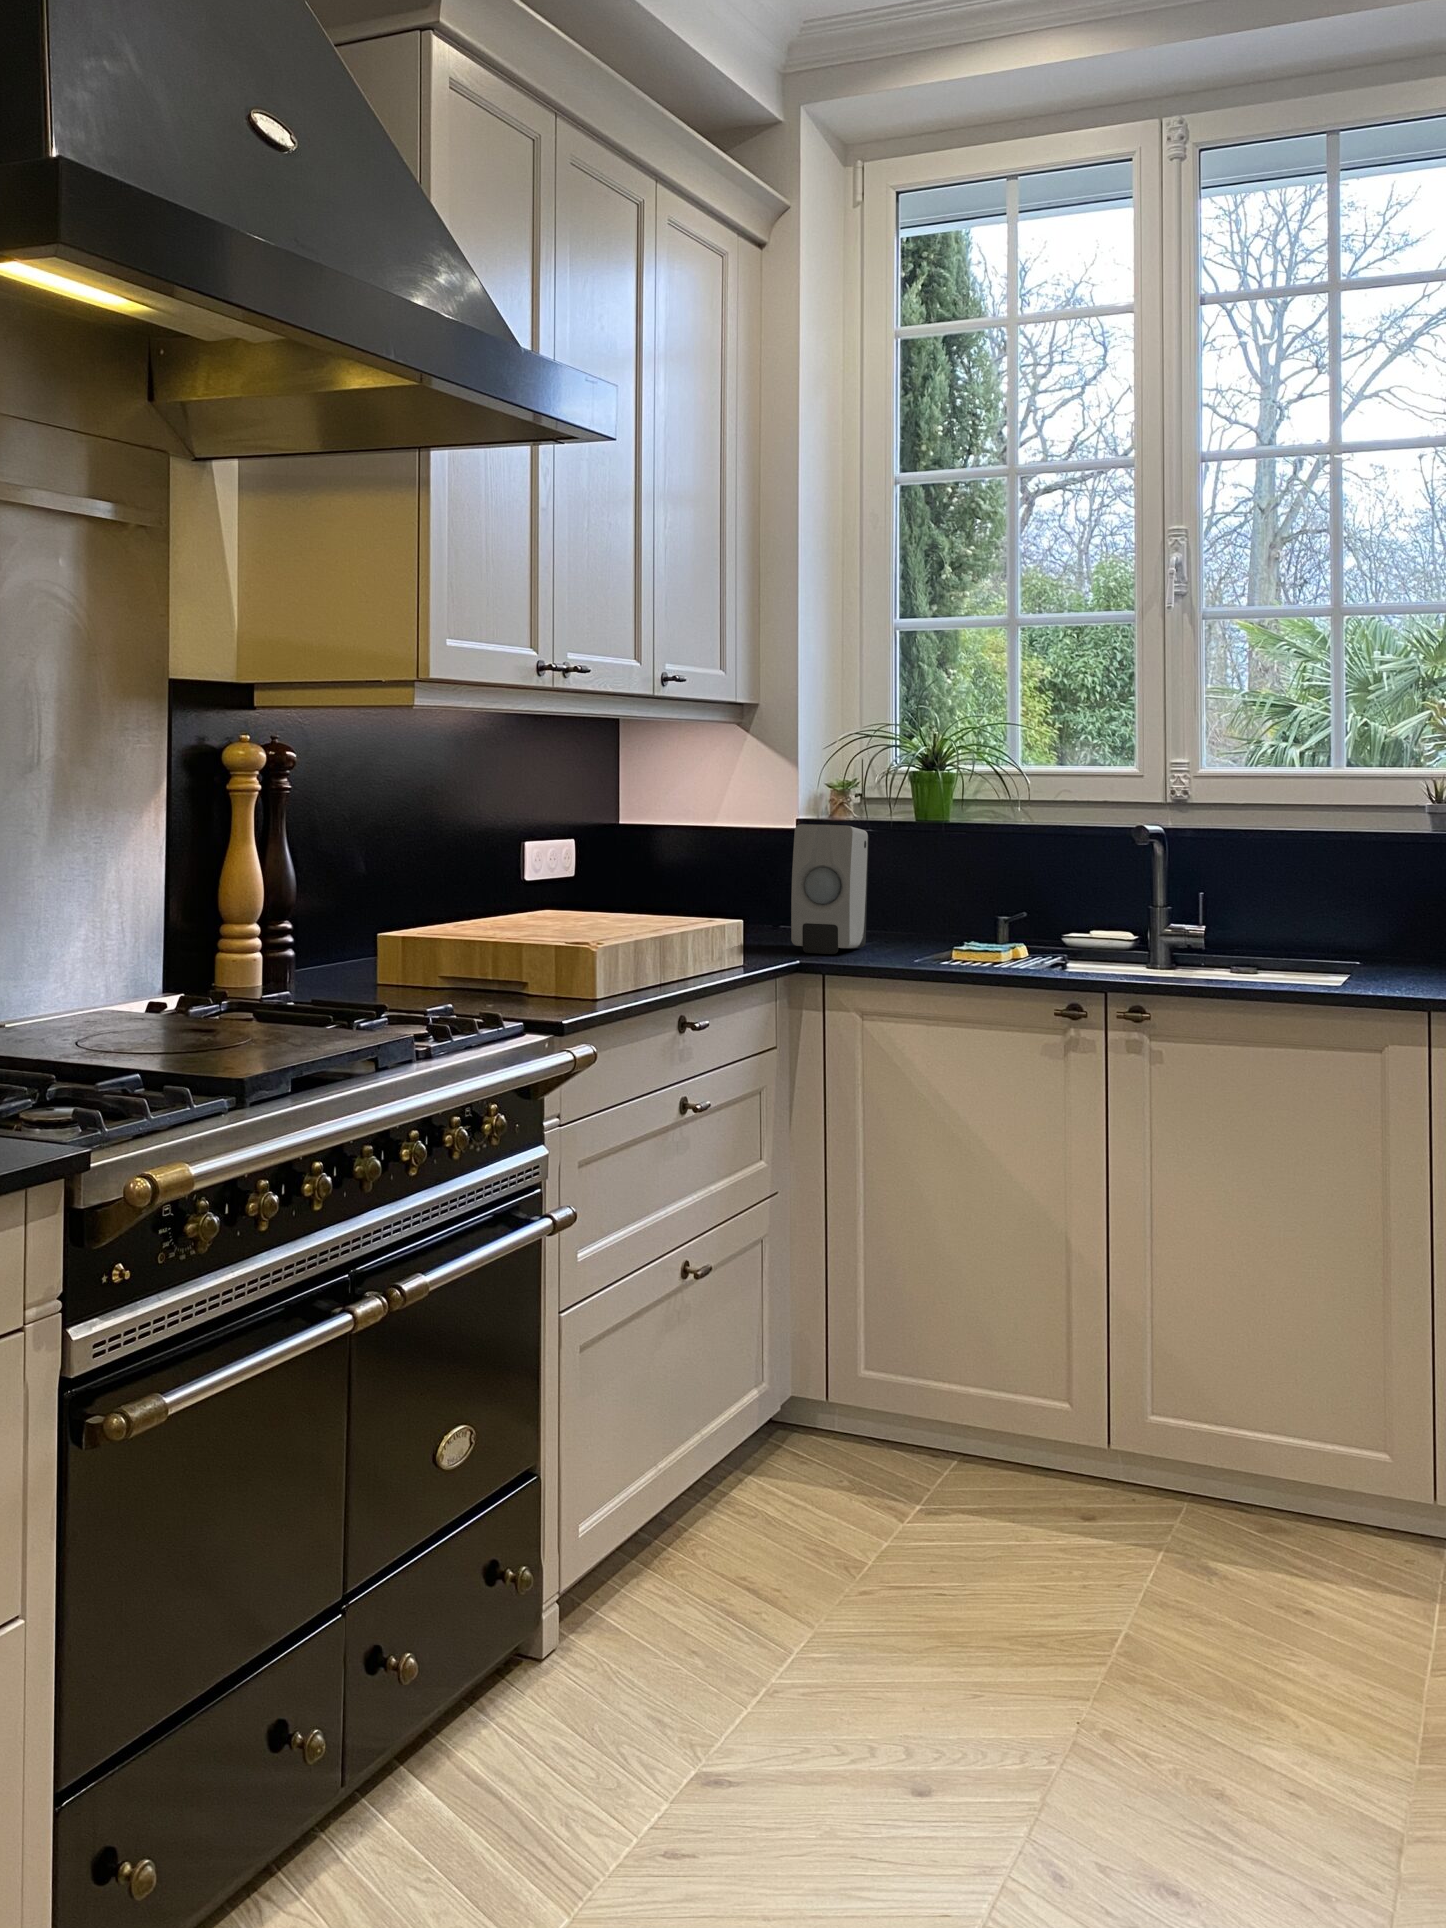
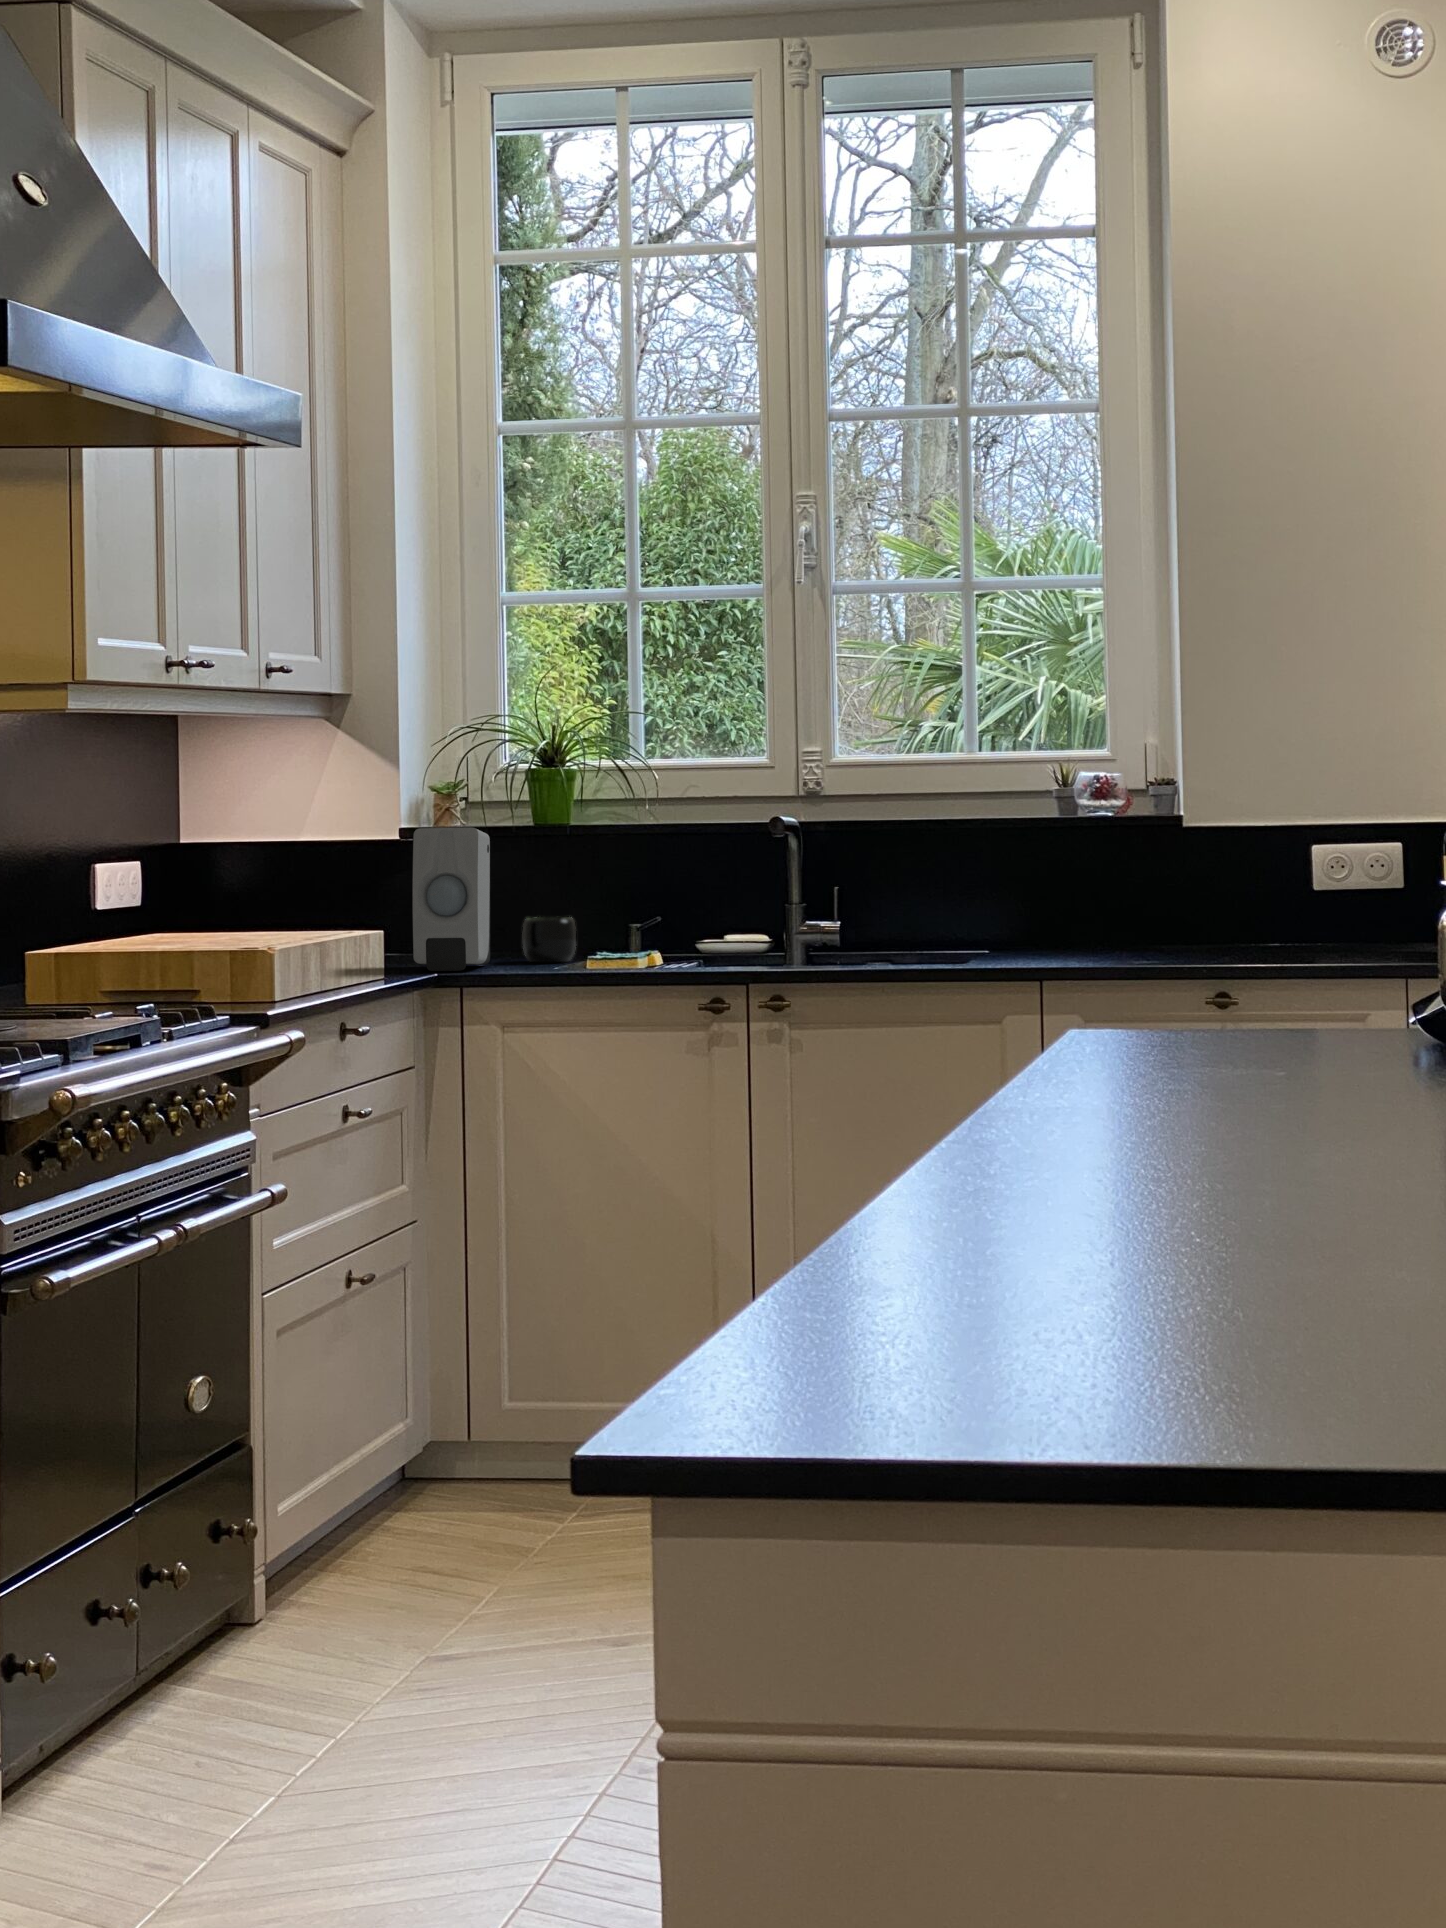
mug: none [898,907,947,949] -> present [523,917,576,962]

